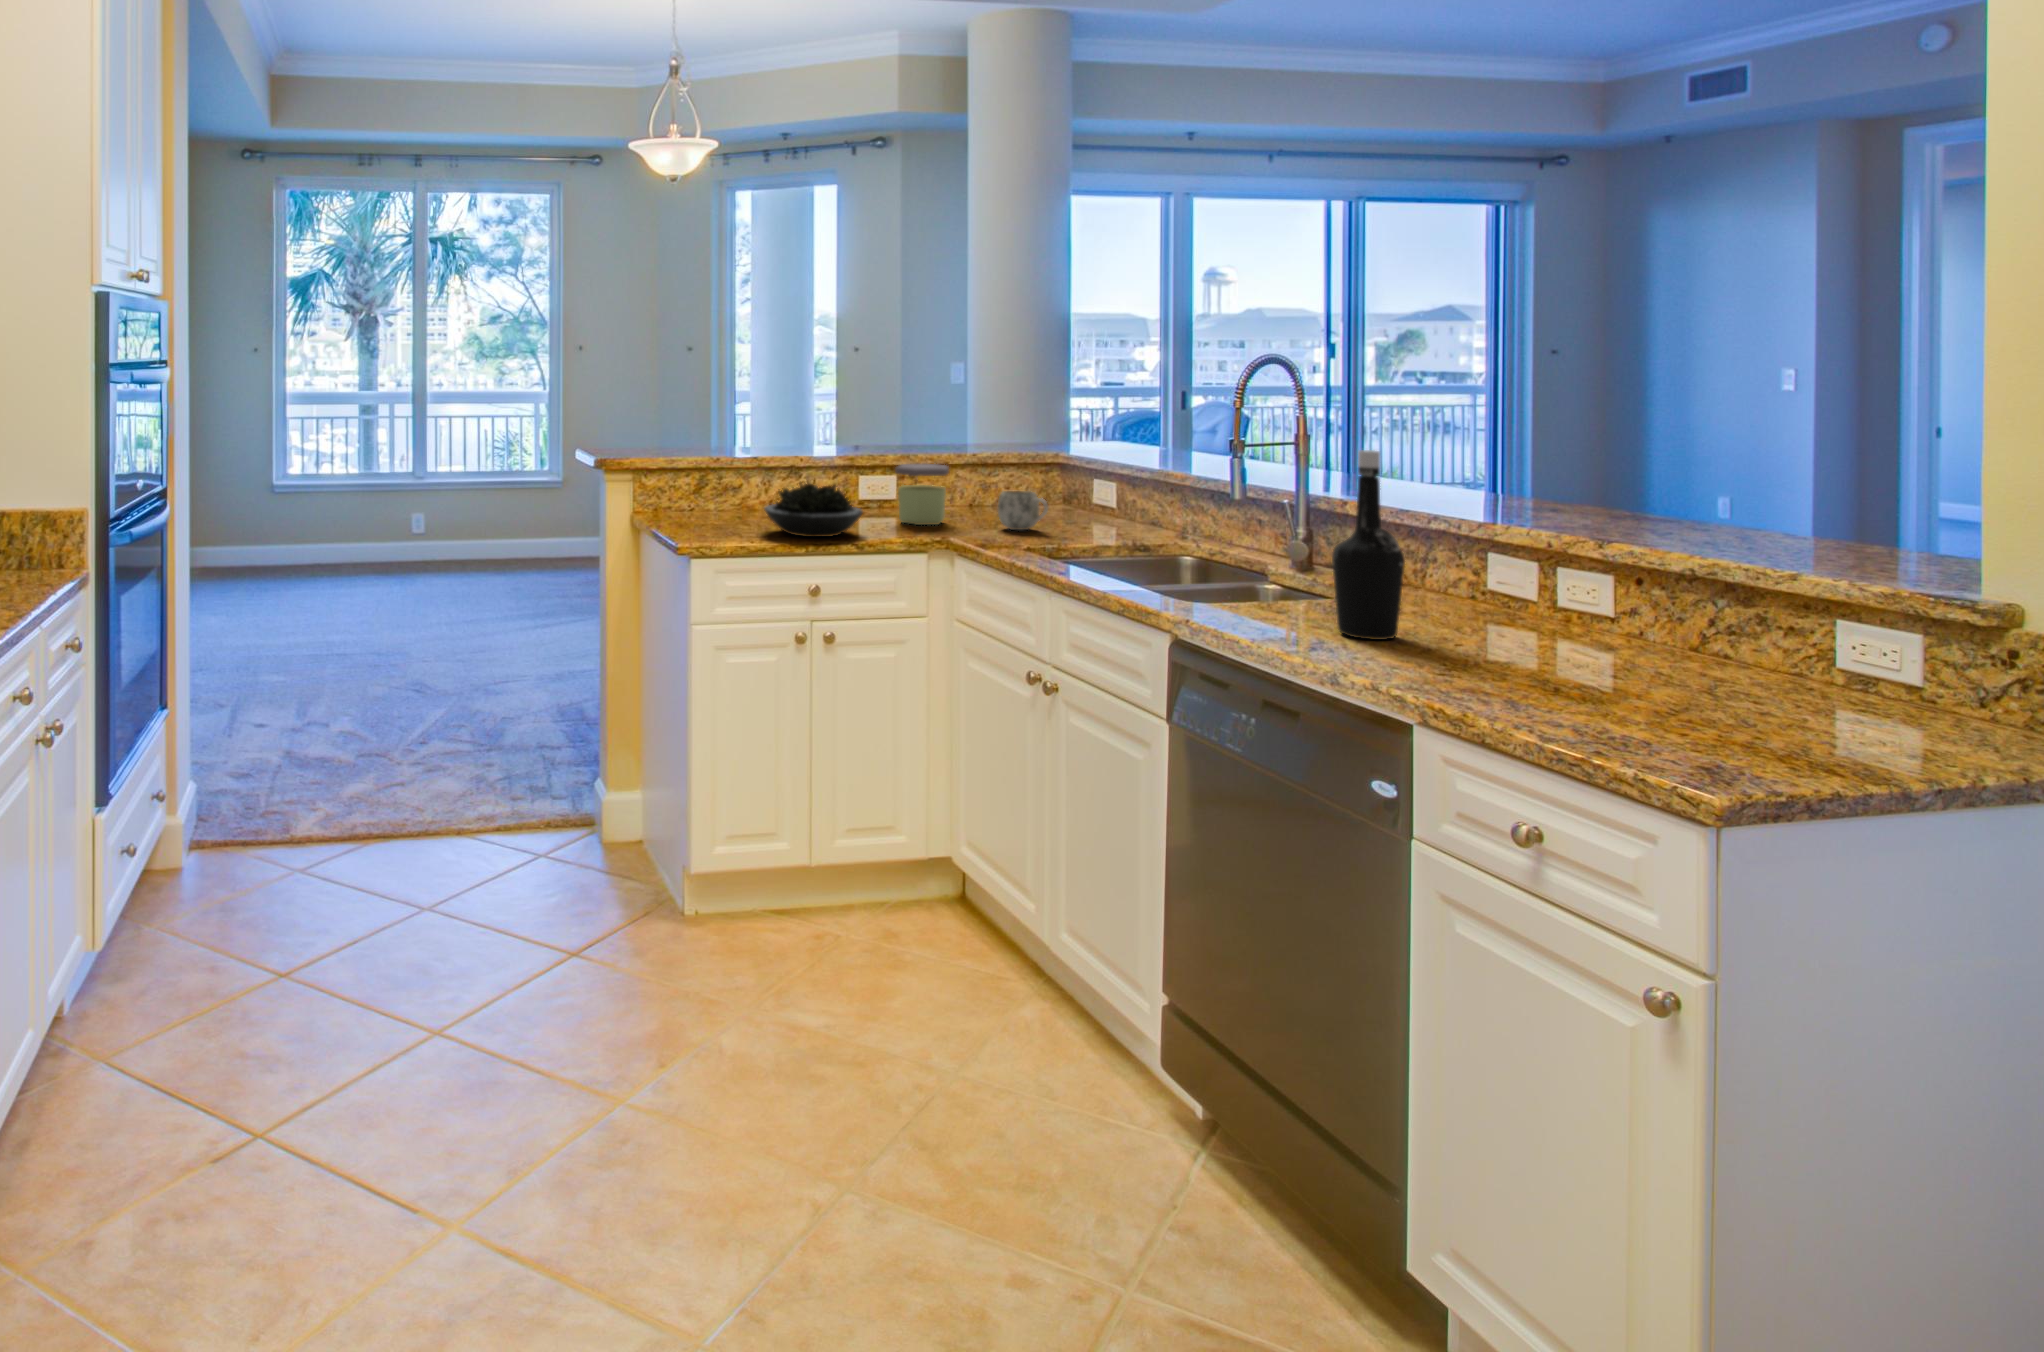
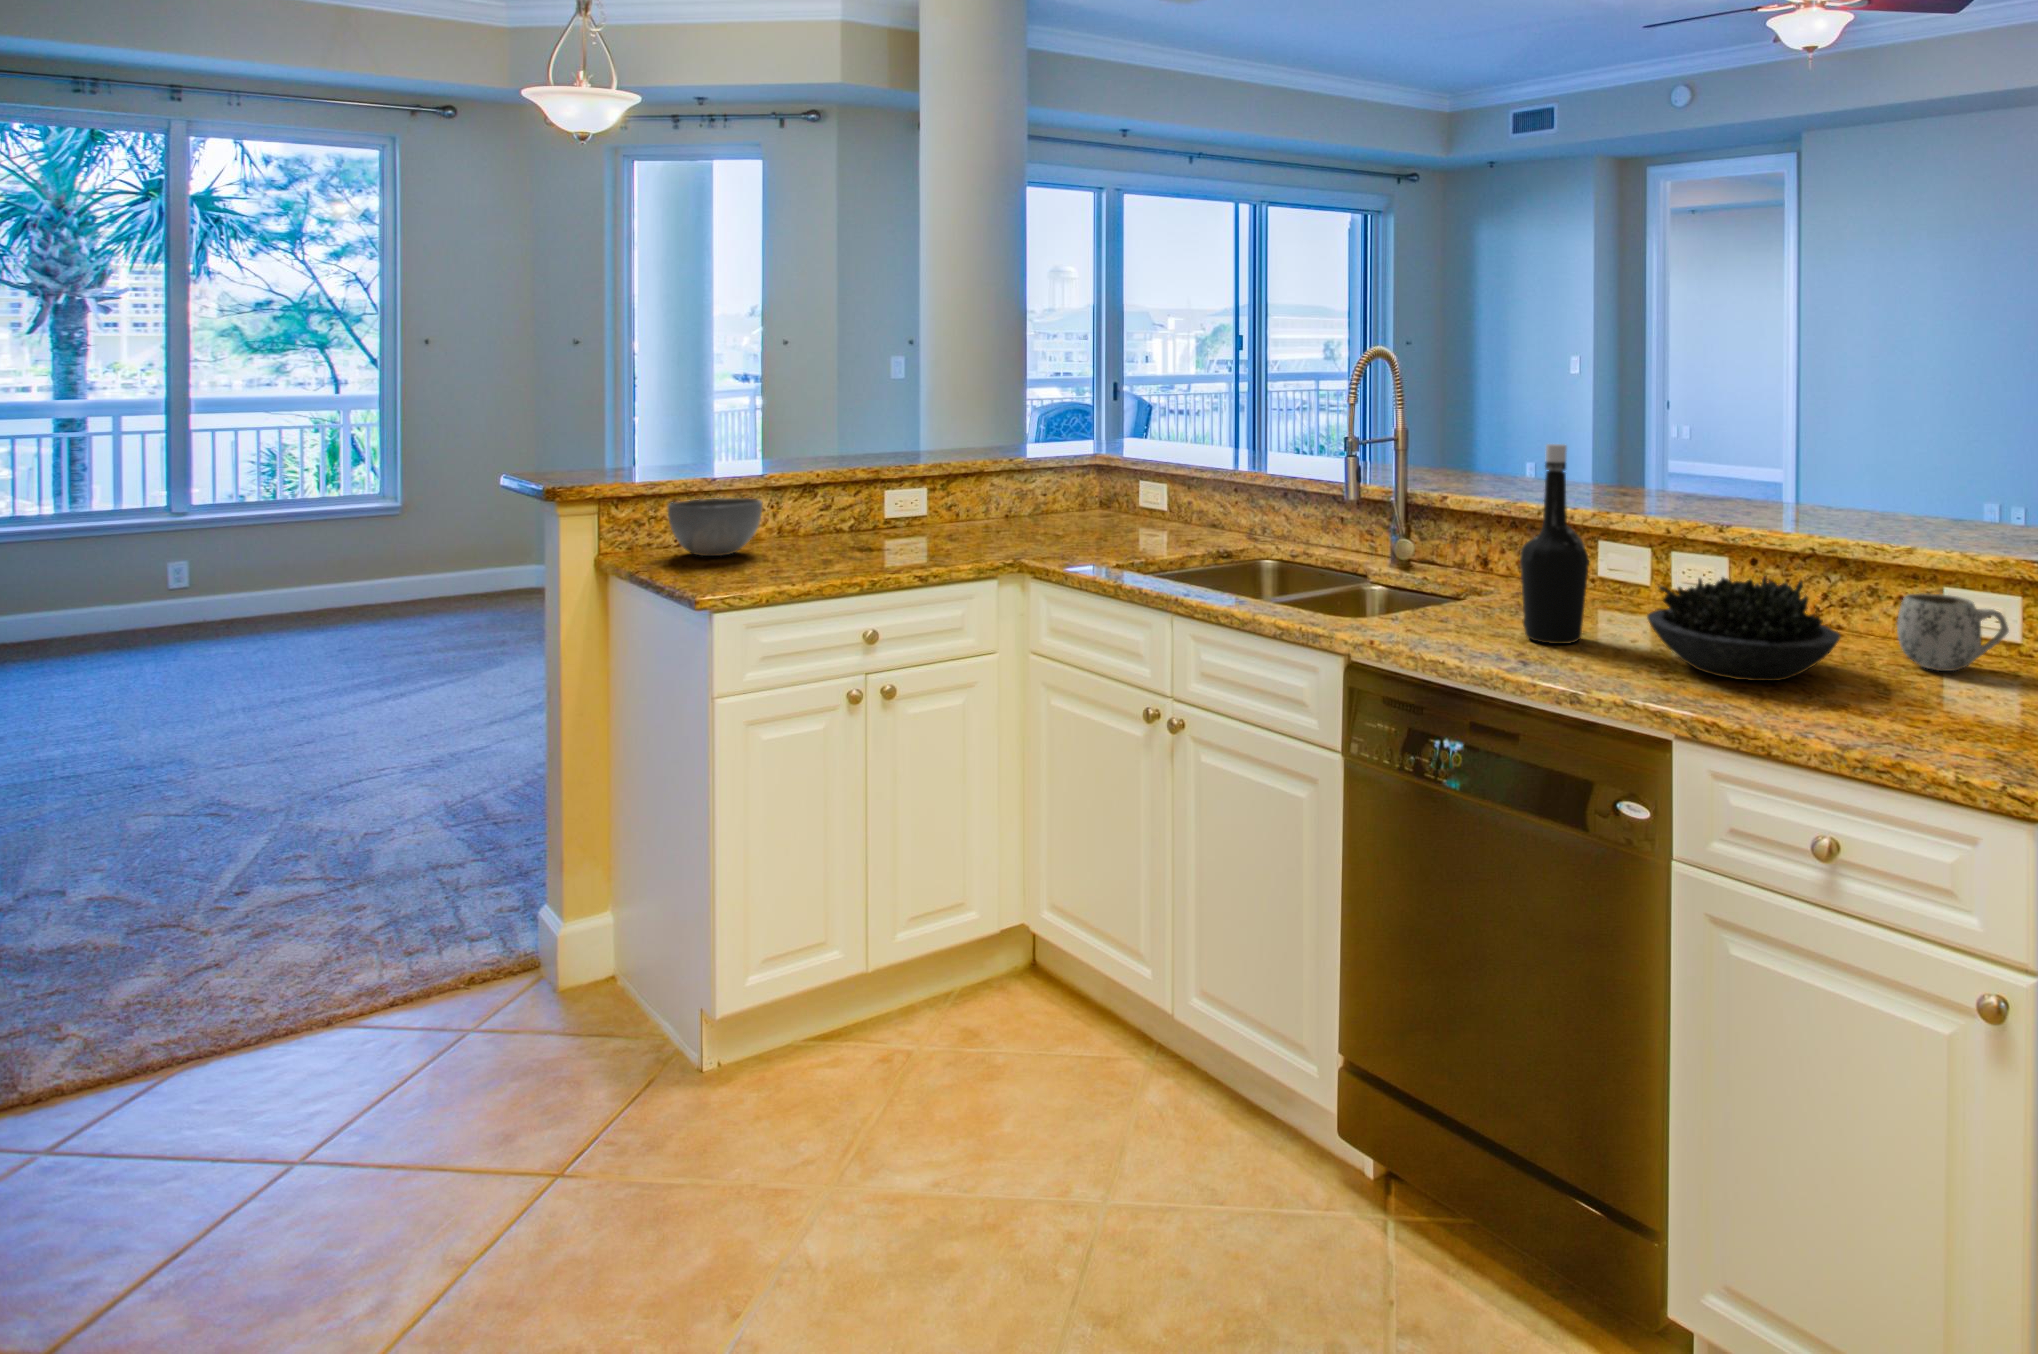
jar: present [895,464,949,525] -> none [942,474,1002,545]
bowl: none [690,475,756,519] -> present [668,498,763,556]
succulent plant: present [764,483,863,537] -> present [1647,577,1840,681]
mug: present [998,491,1048,530] -> present [1897,593,2009,671]

